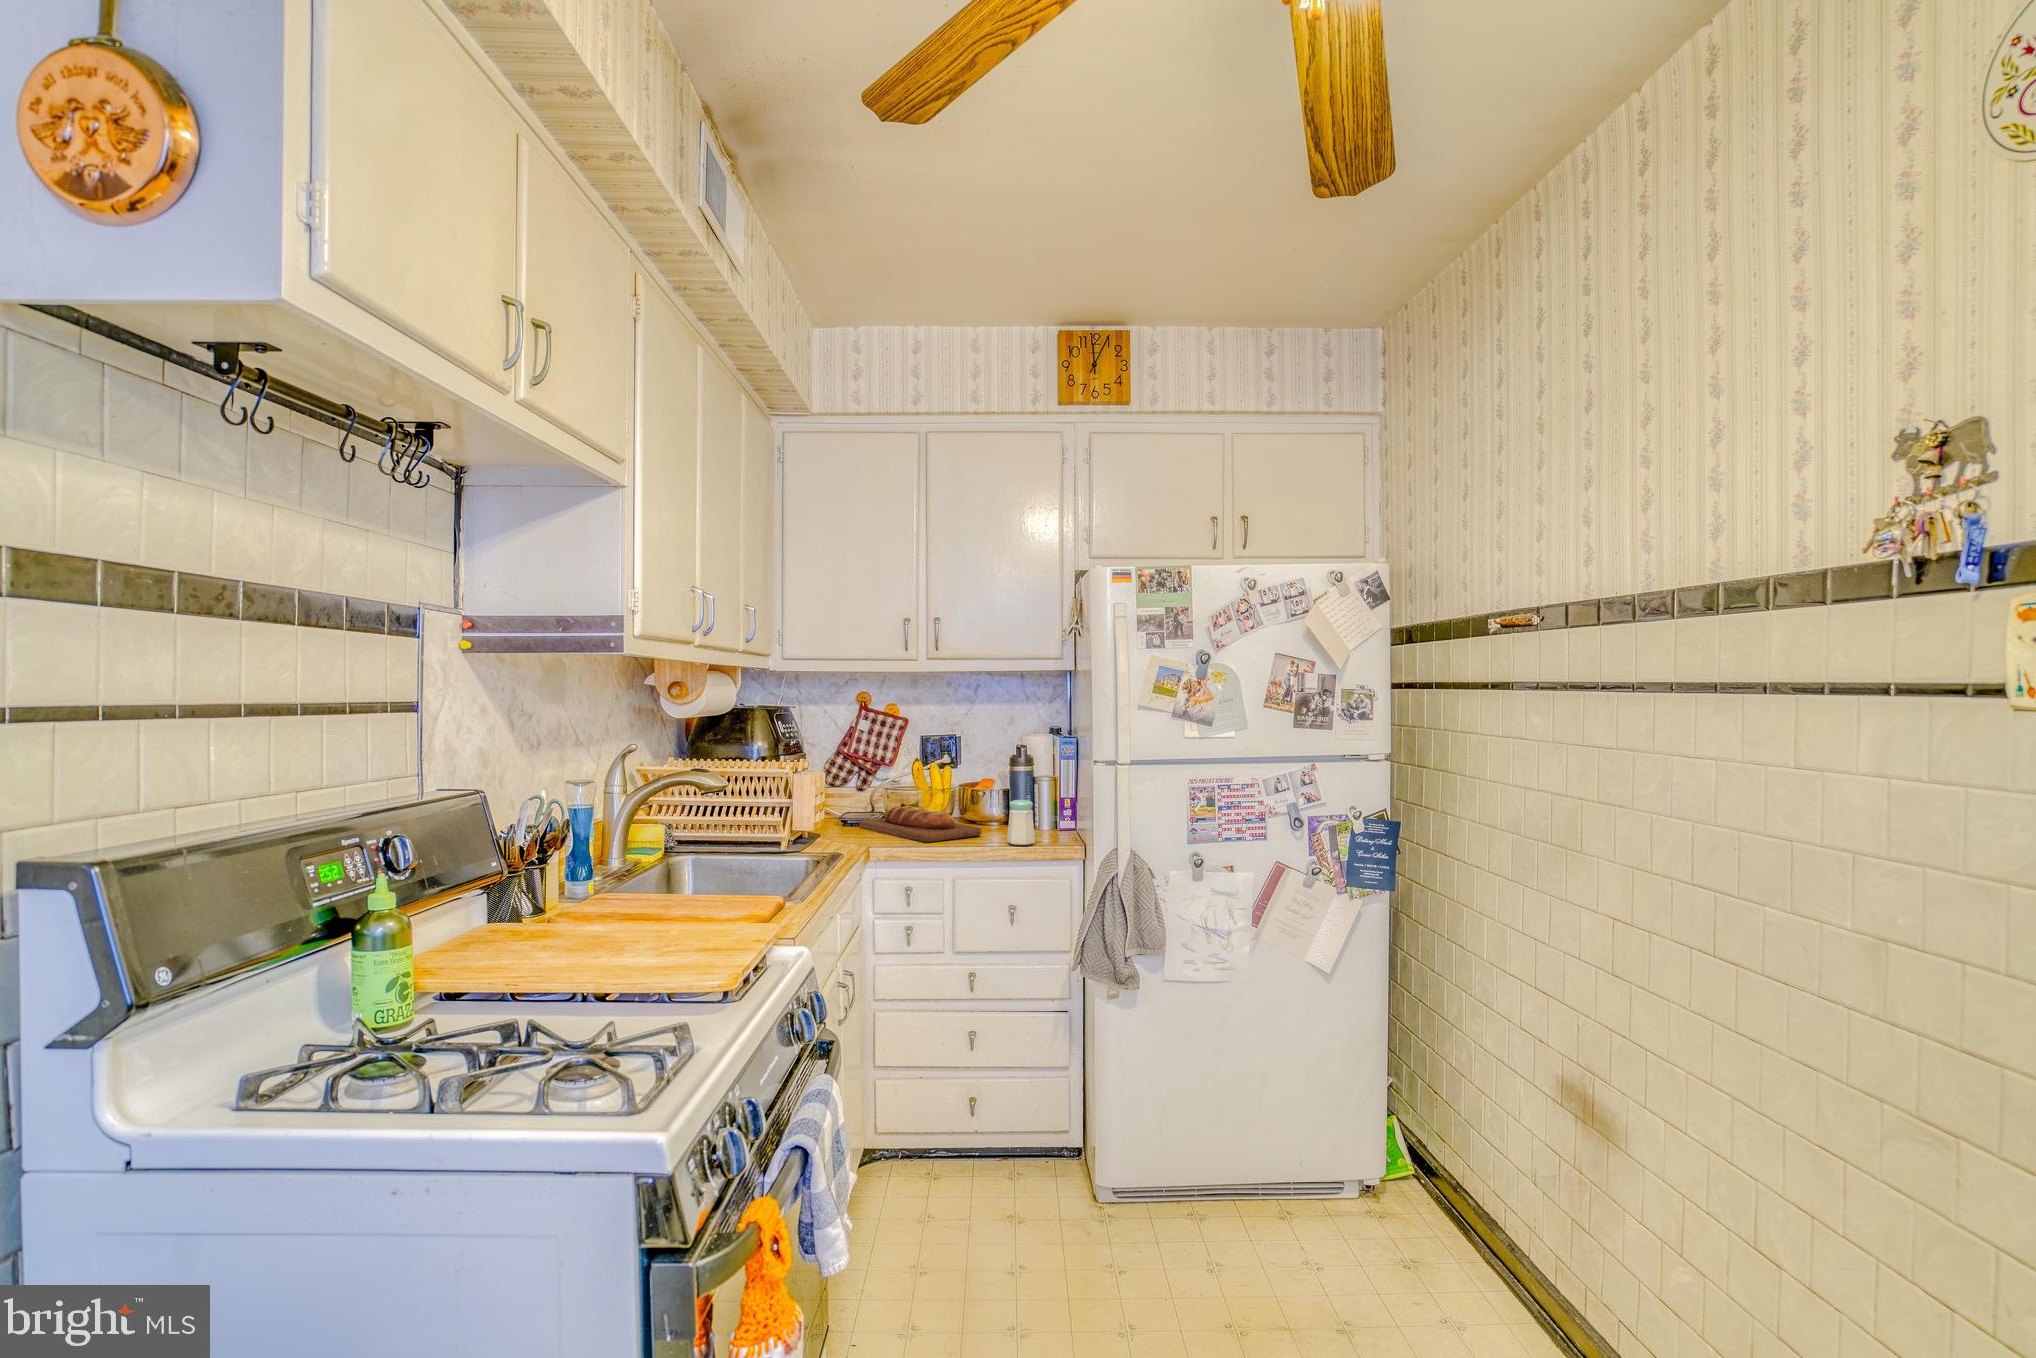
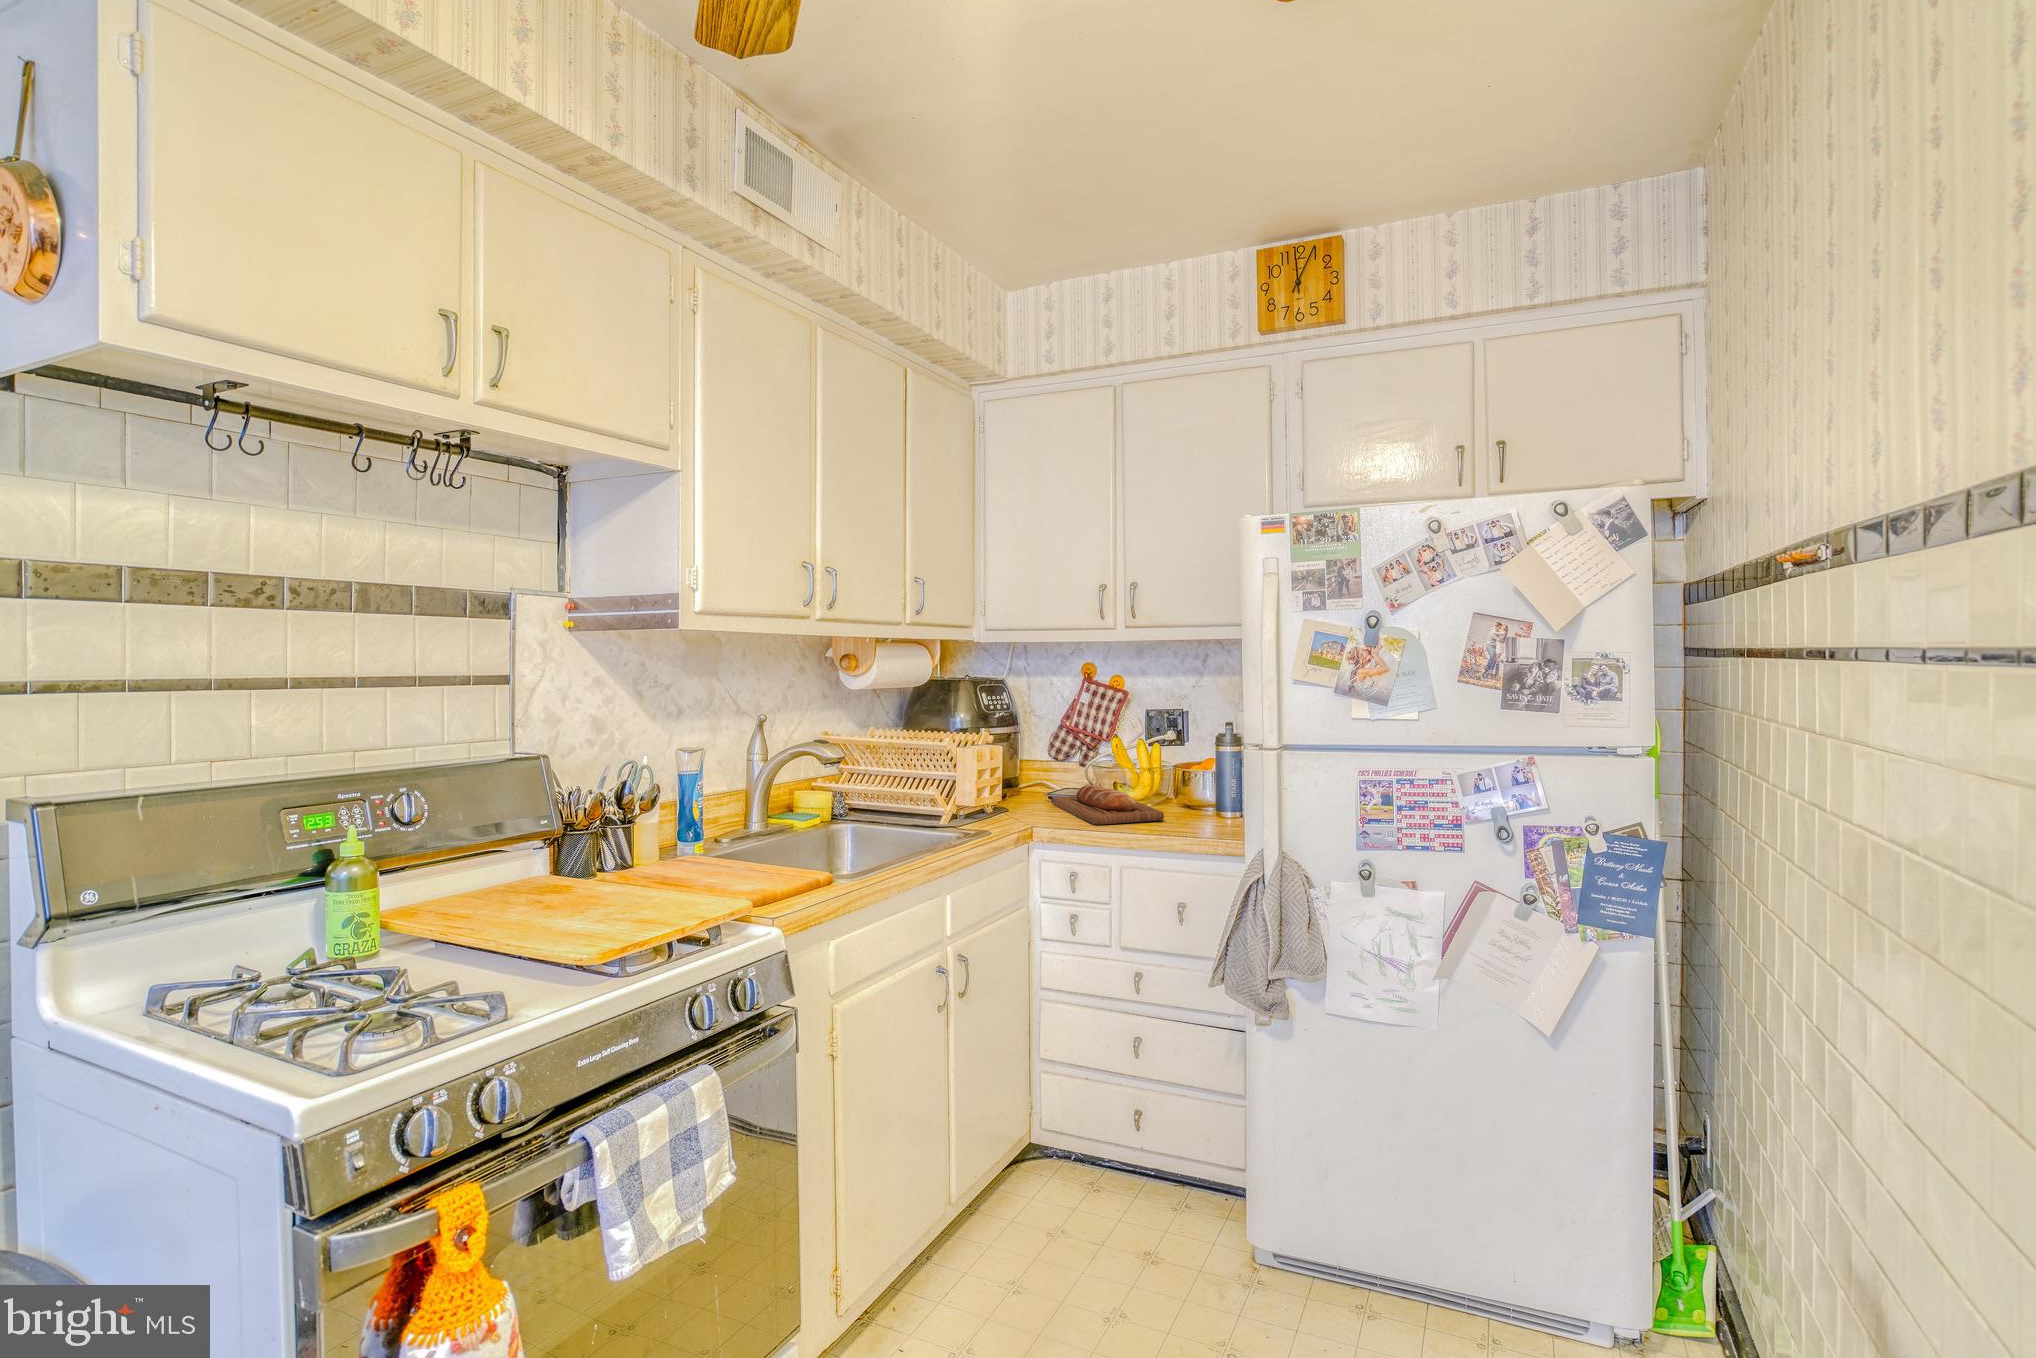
salt shaker: present [1007,800,1035,845] -> none [1180,784,1209,835]

